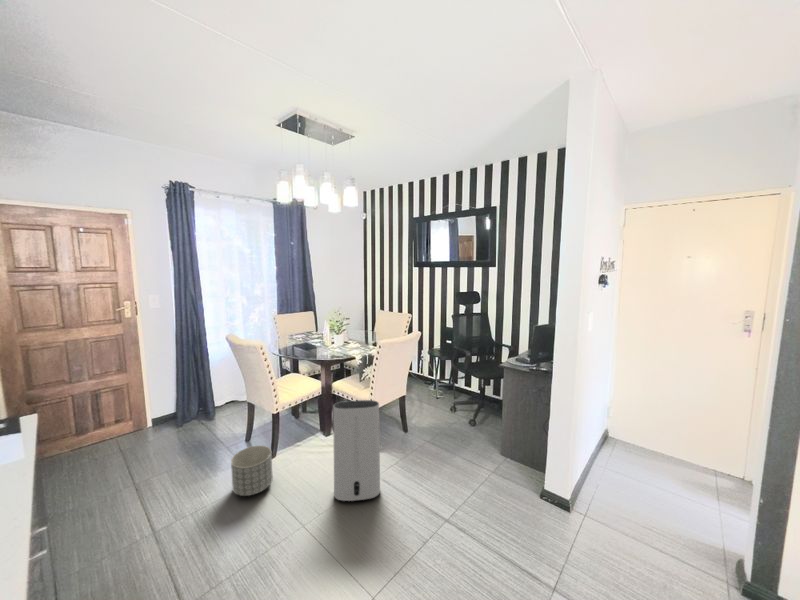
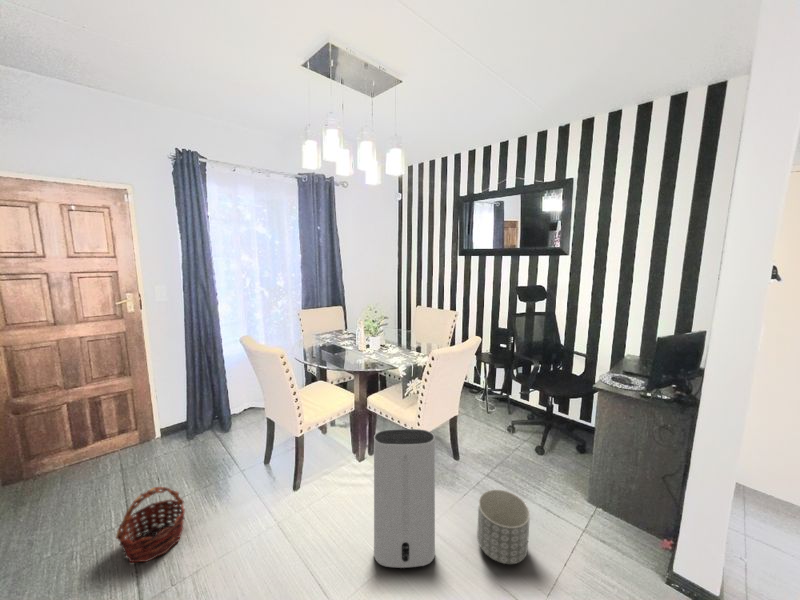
planter: present [231,446,273,496] -> present [477,490,530,564]
basket: none [129,453,183,510] -> present [116,487,185,562]

